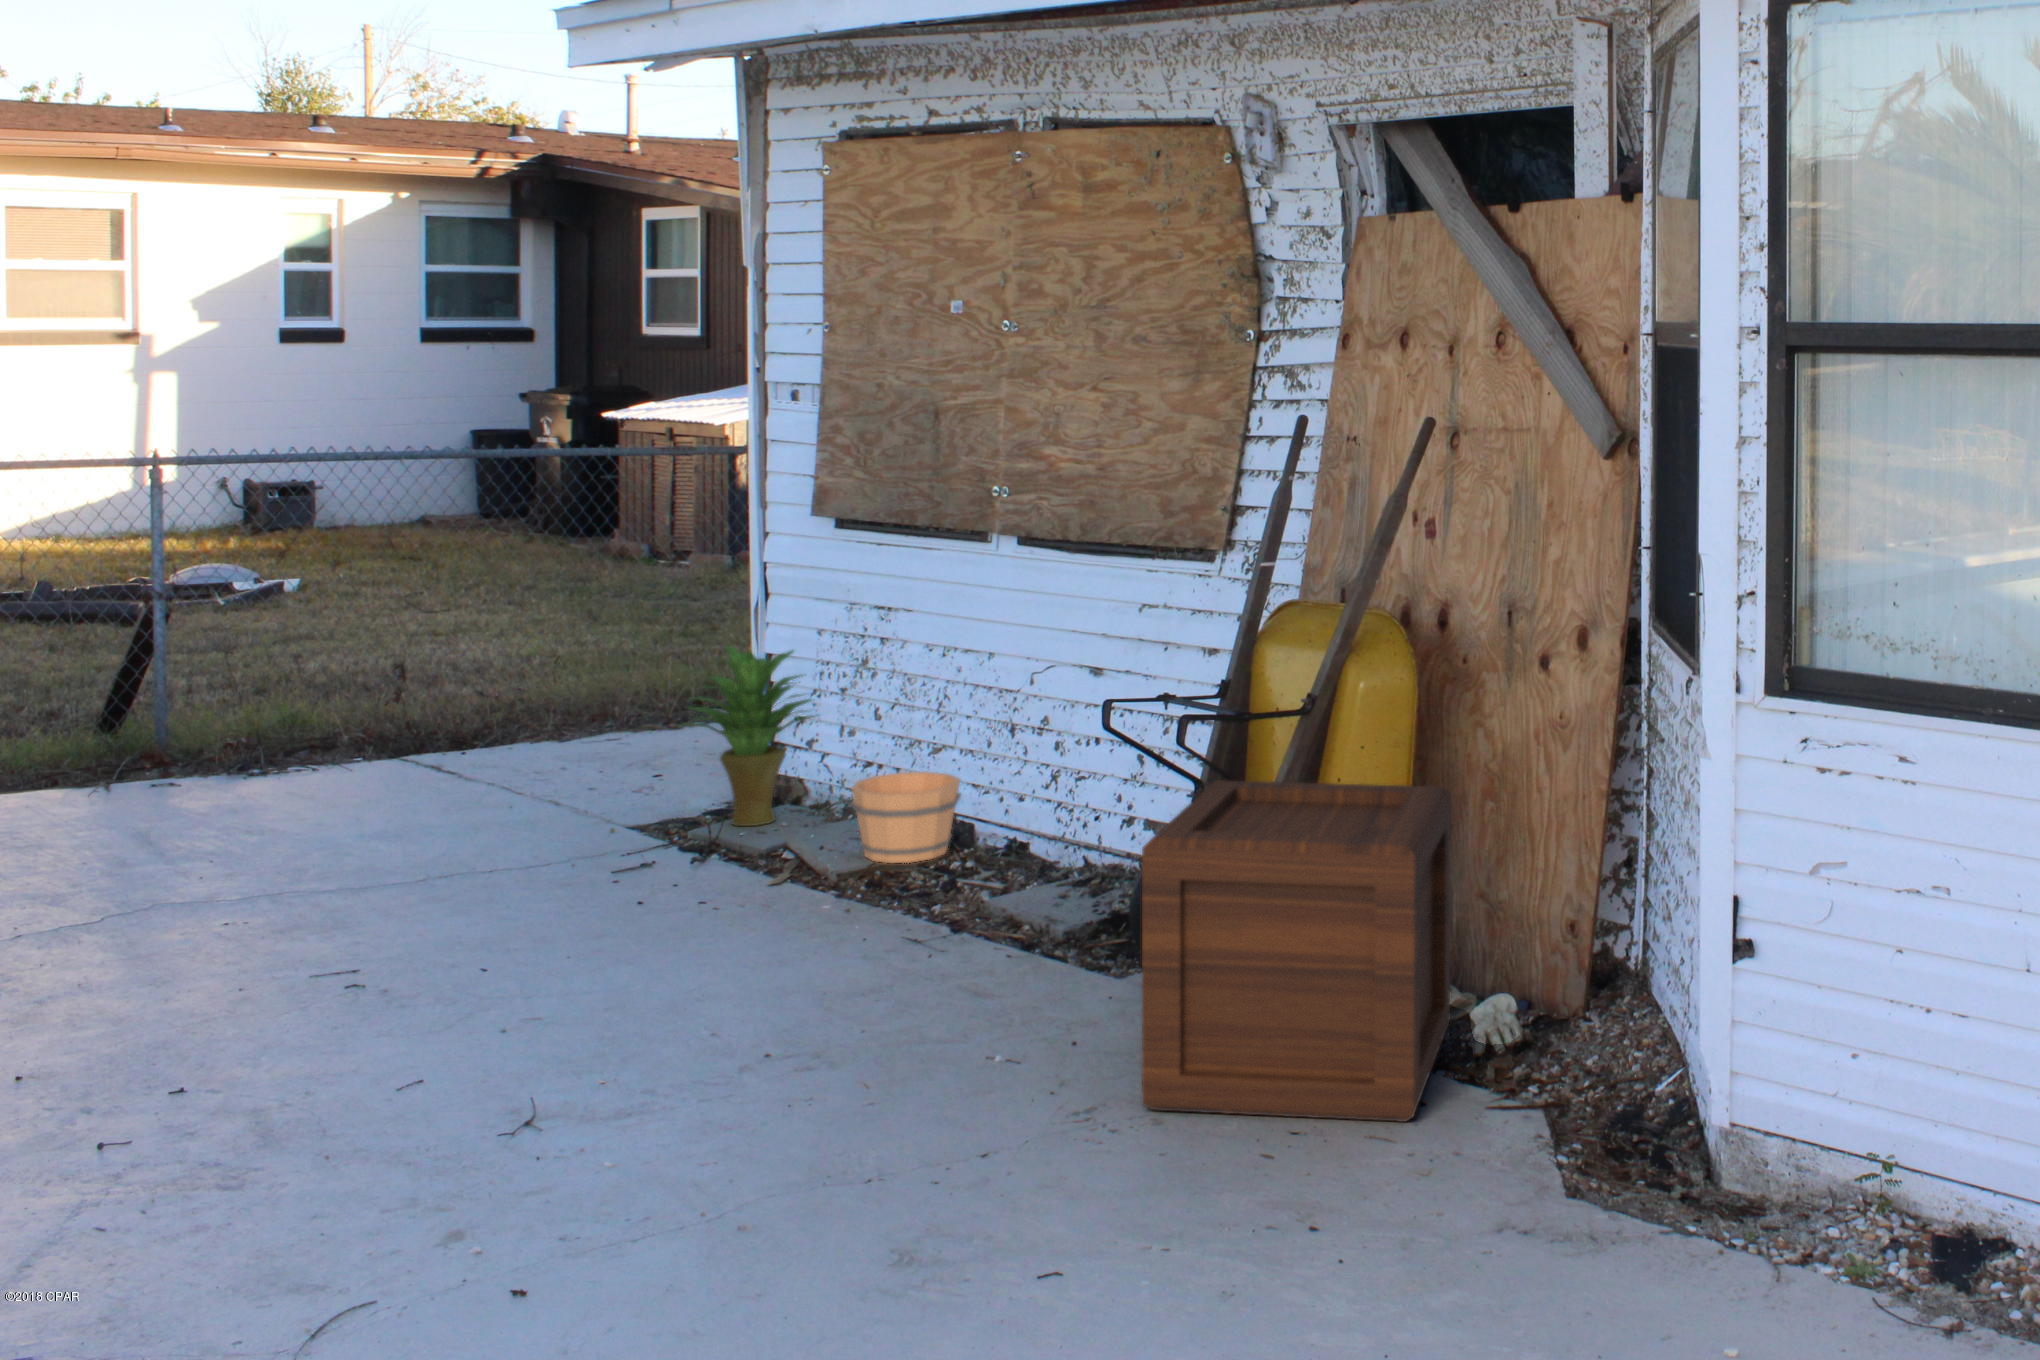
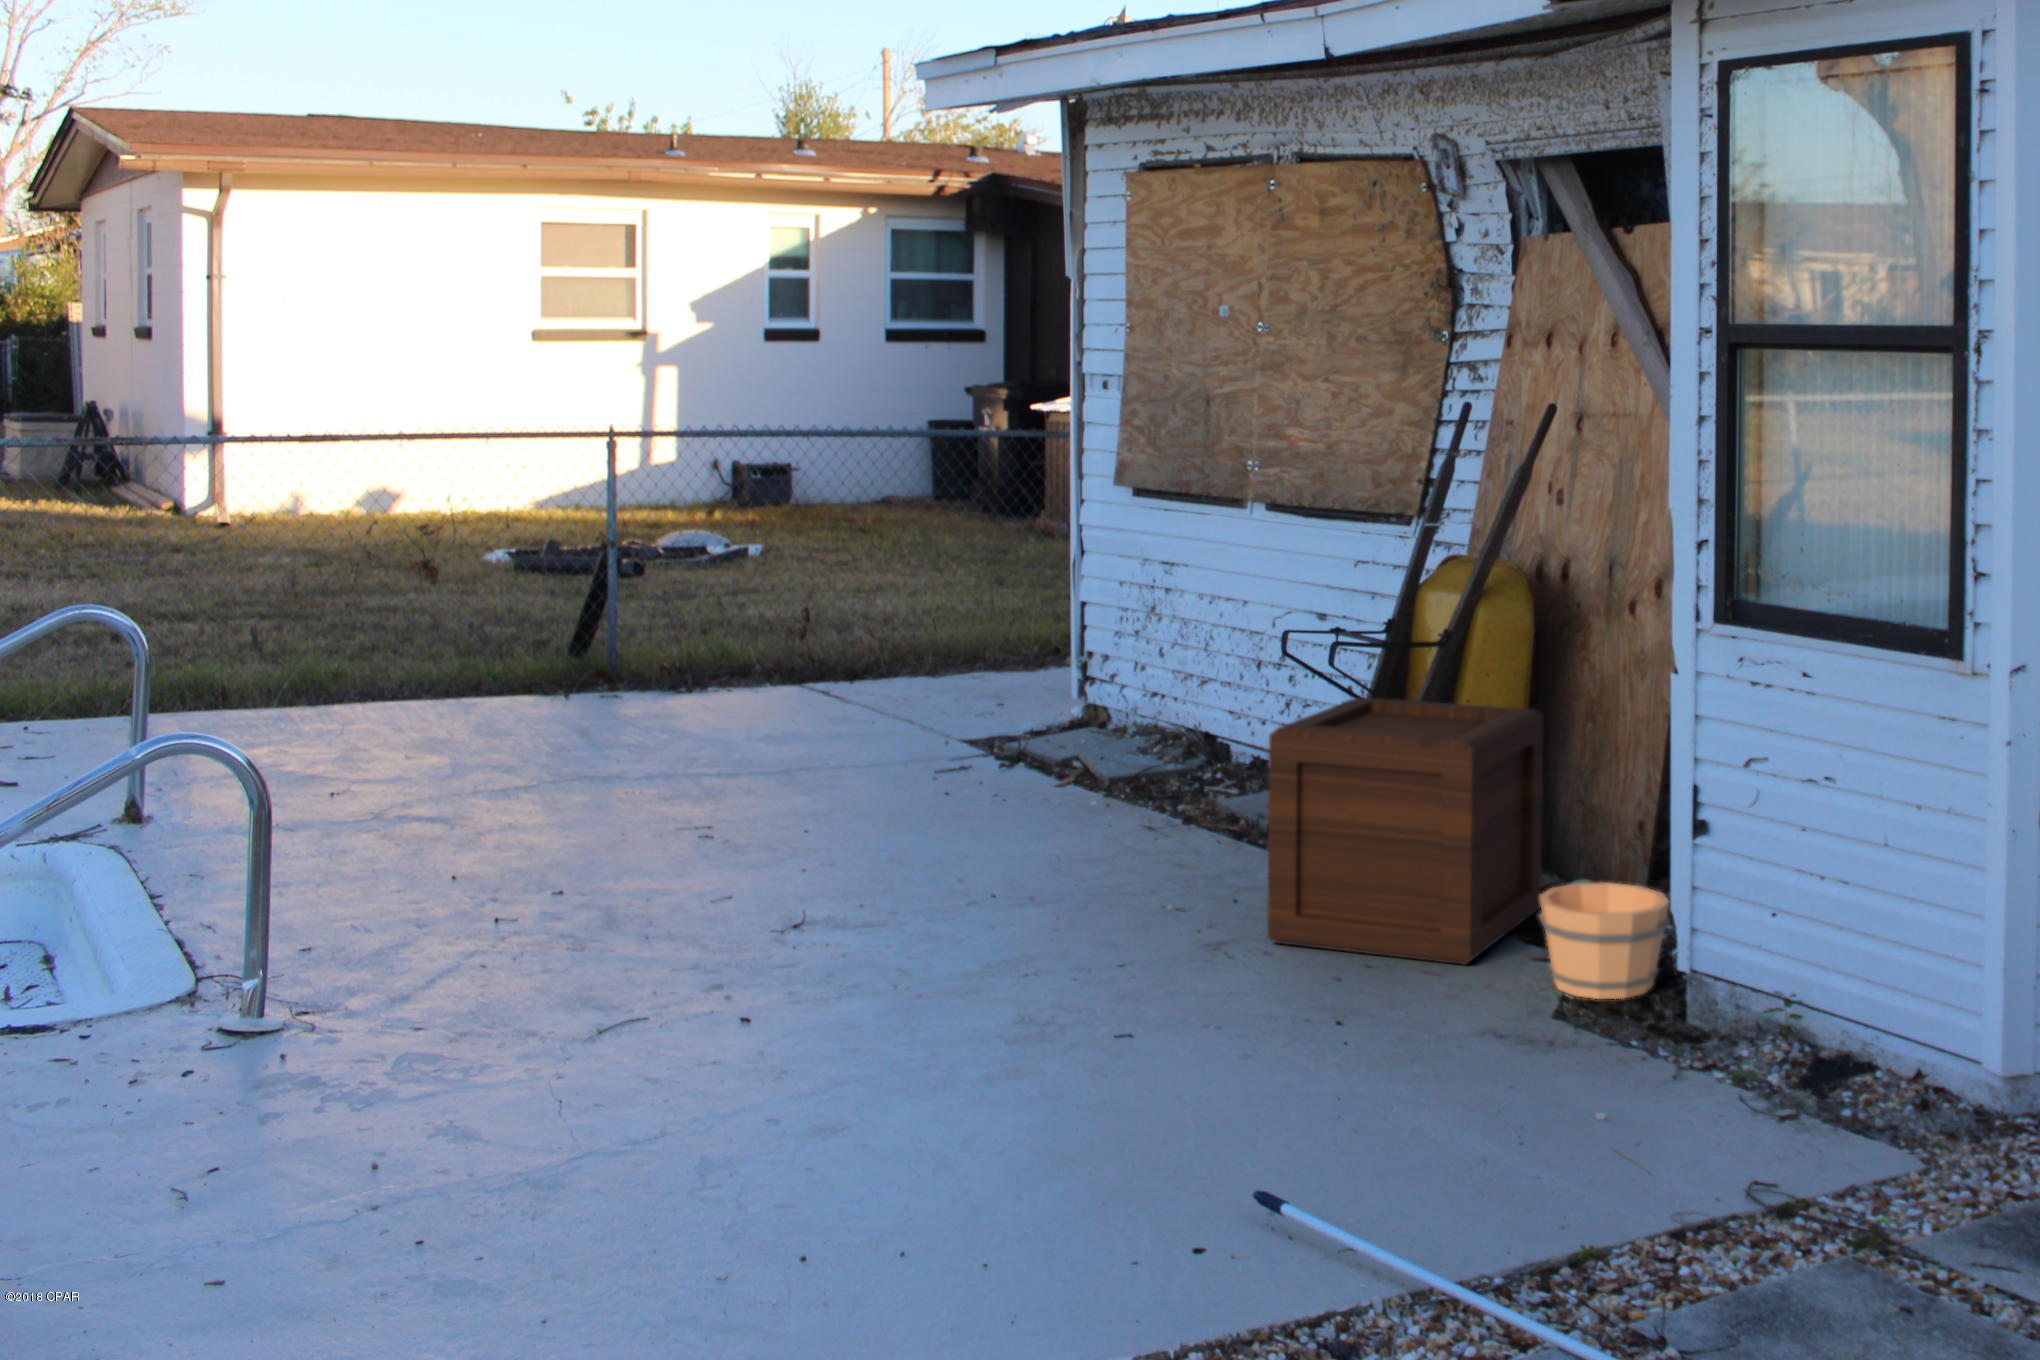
potted plant: present [689,645,815,826] -> none [1006,594,1119,746]
bucket: present [851,772,961,863] -> present [1539,882,1670,999]

